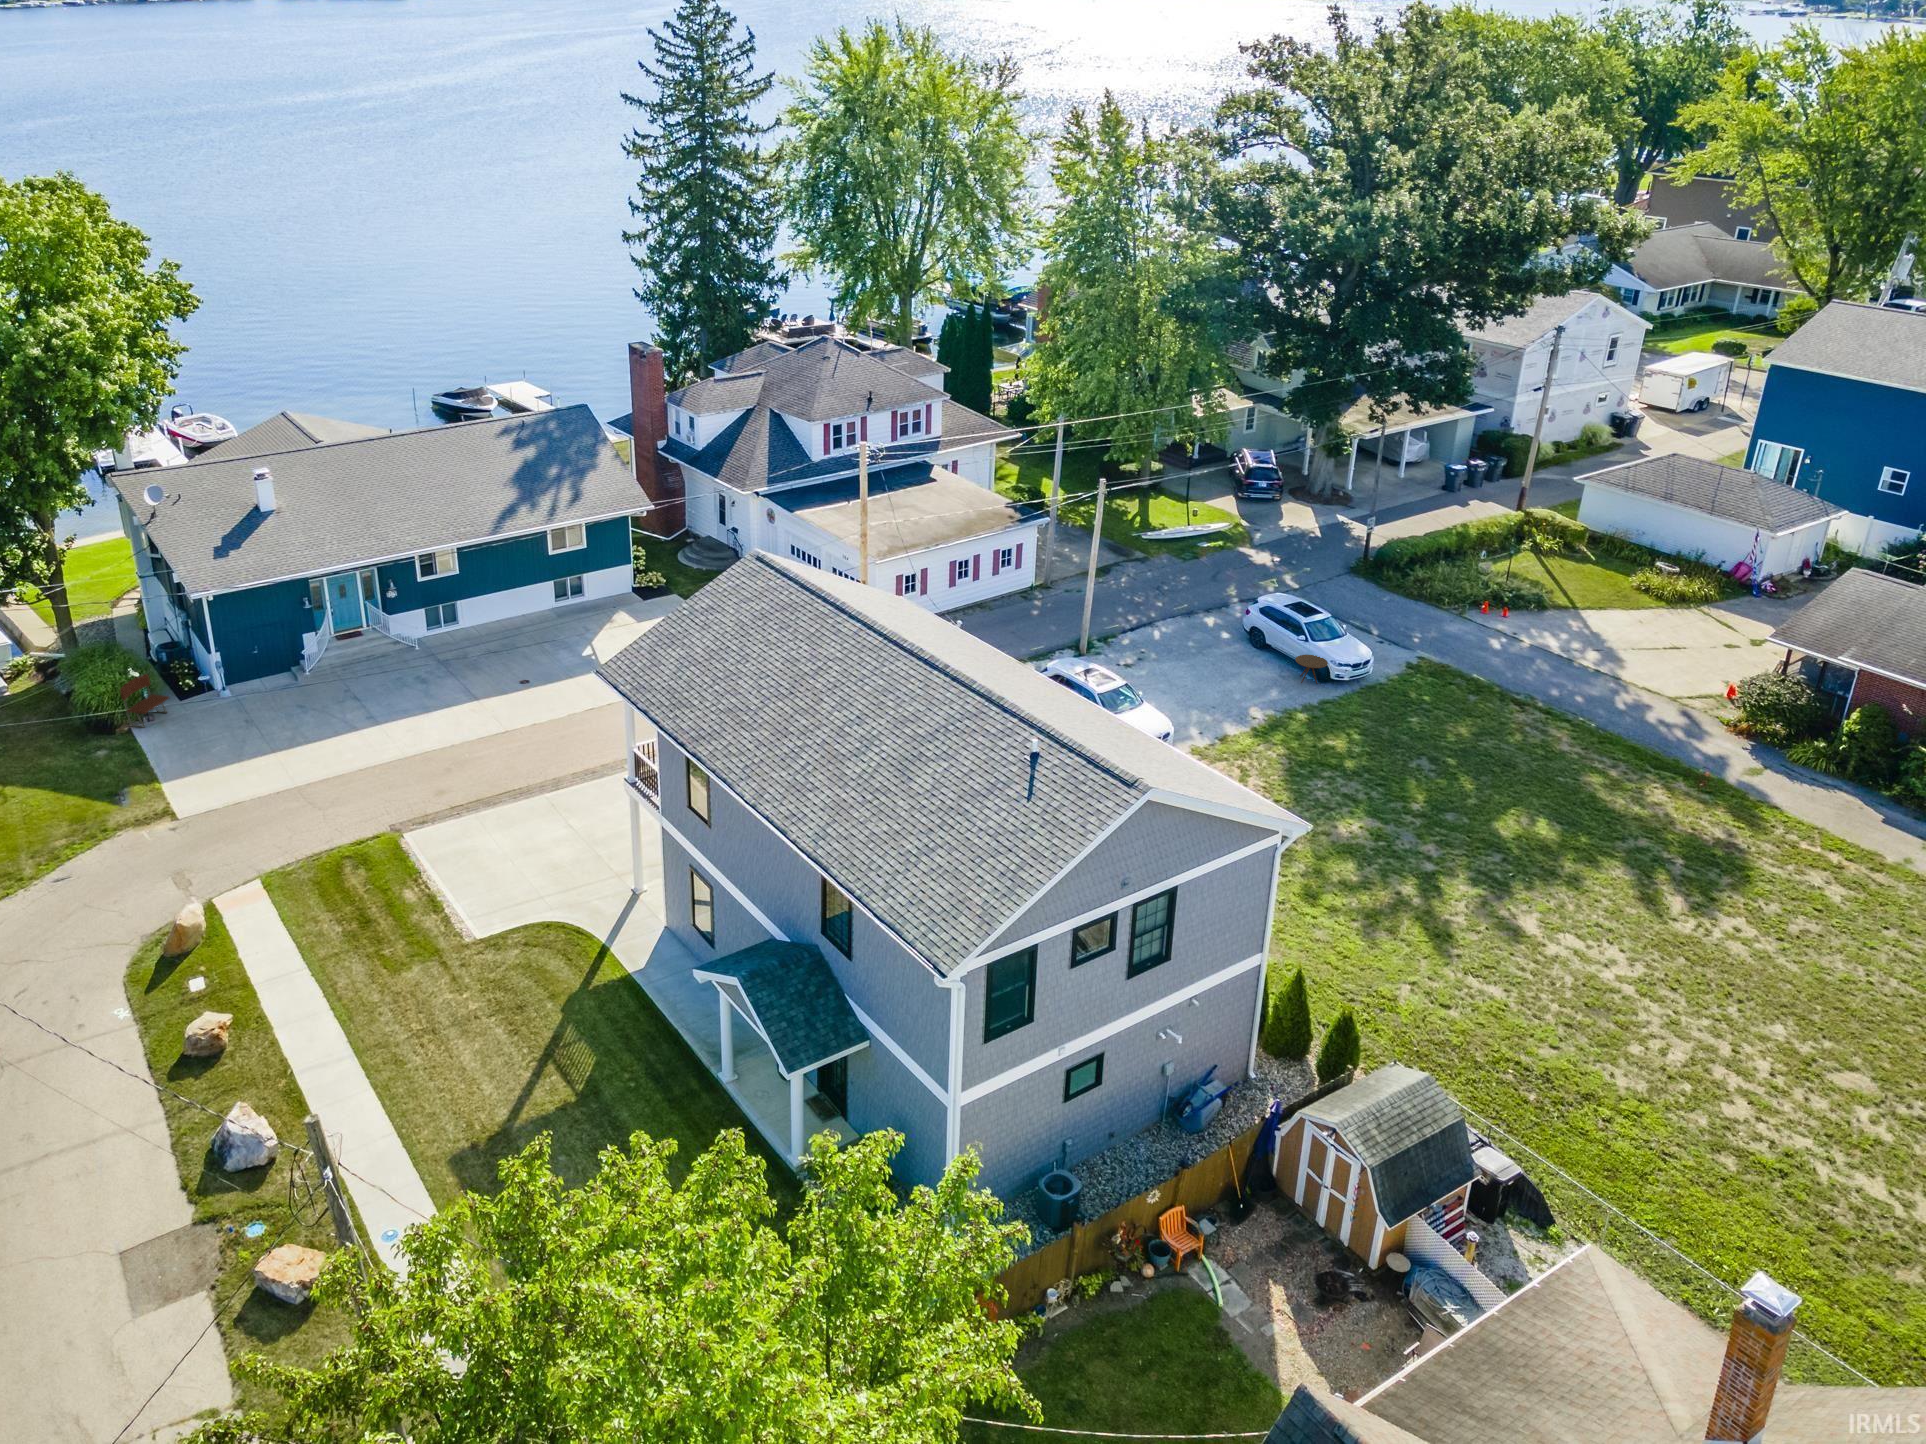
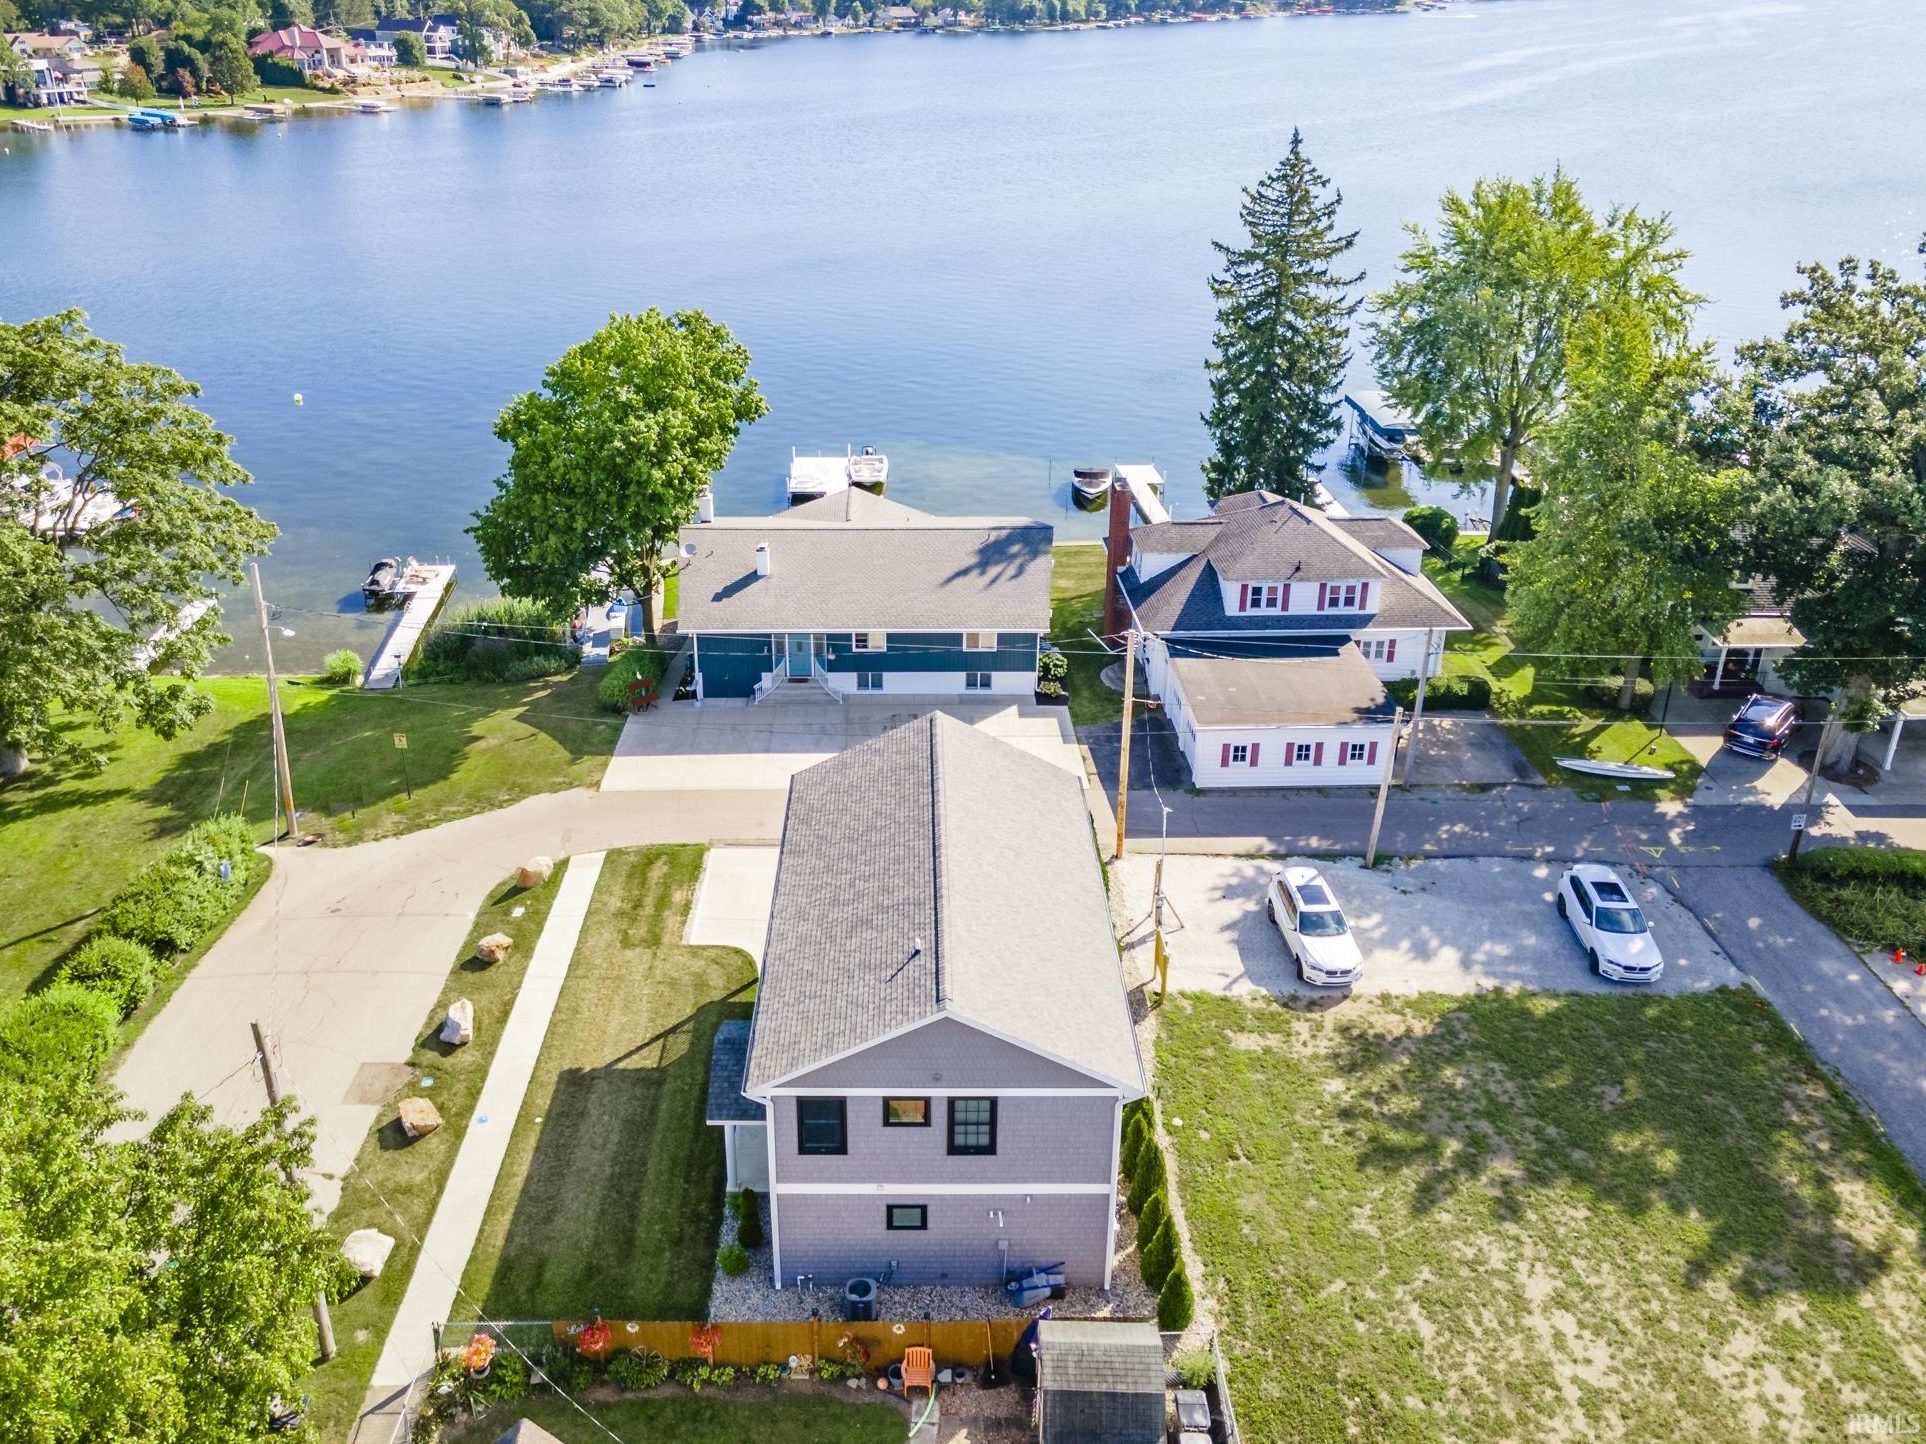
round table: present [1295,655,1328,684] -> none [1564,938,1601,974]

